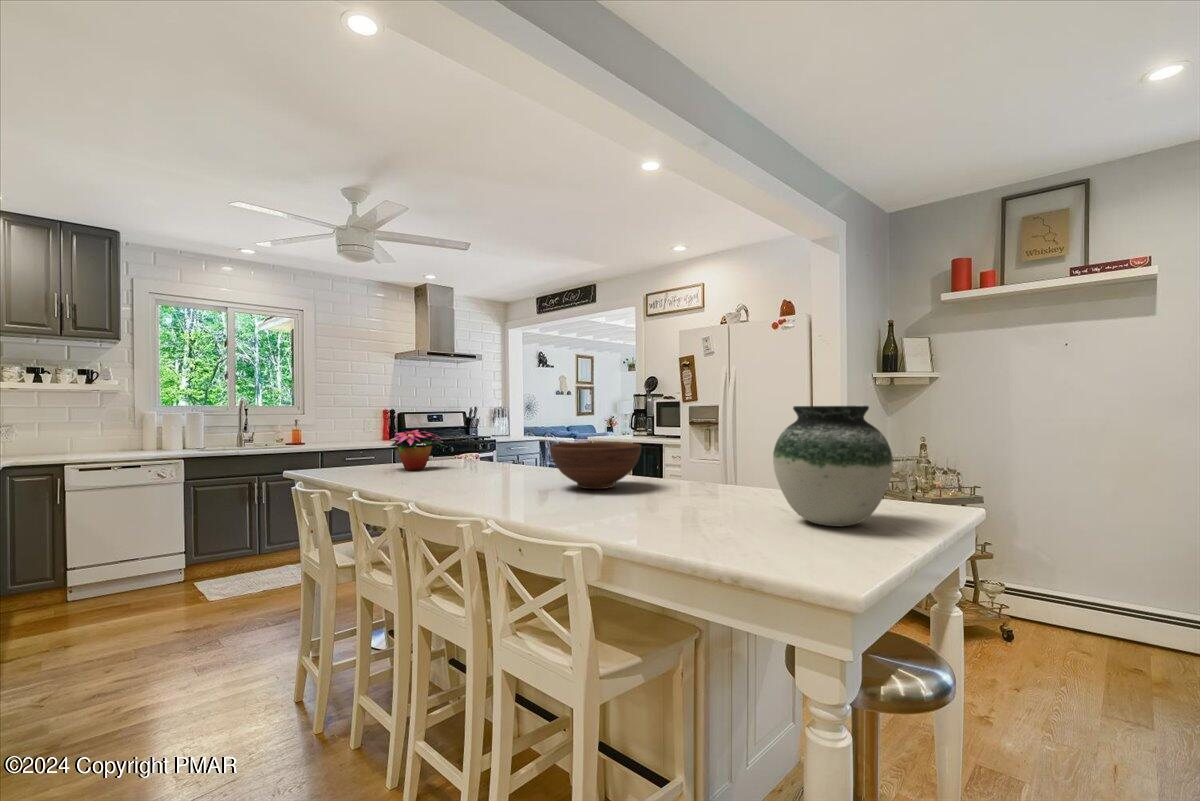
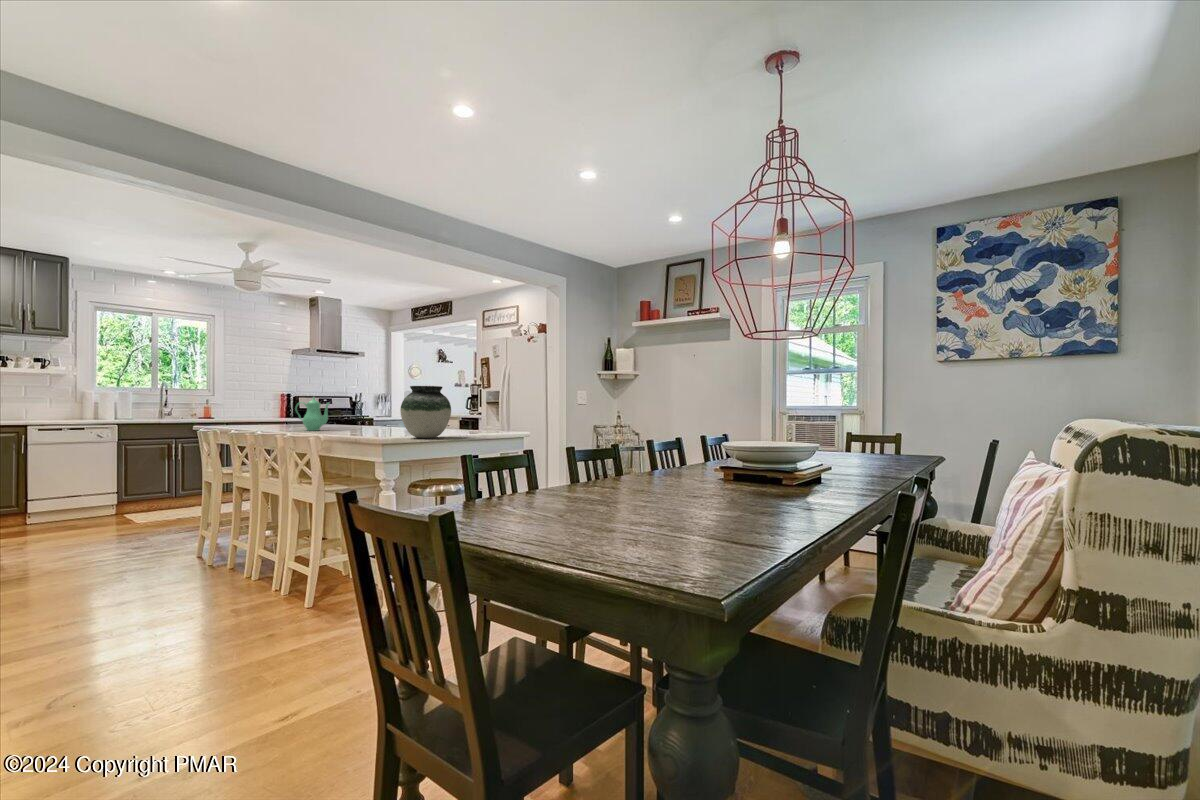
teapot: none [467,422,523,481] -> present [295,397,329,431]
flower arrangement: present [390,430,443,470] -> none [254,403,296,428]
fruit bowl: present [550,442,641,489] -> none [333,408,387,432]

